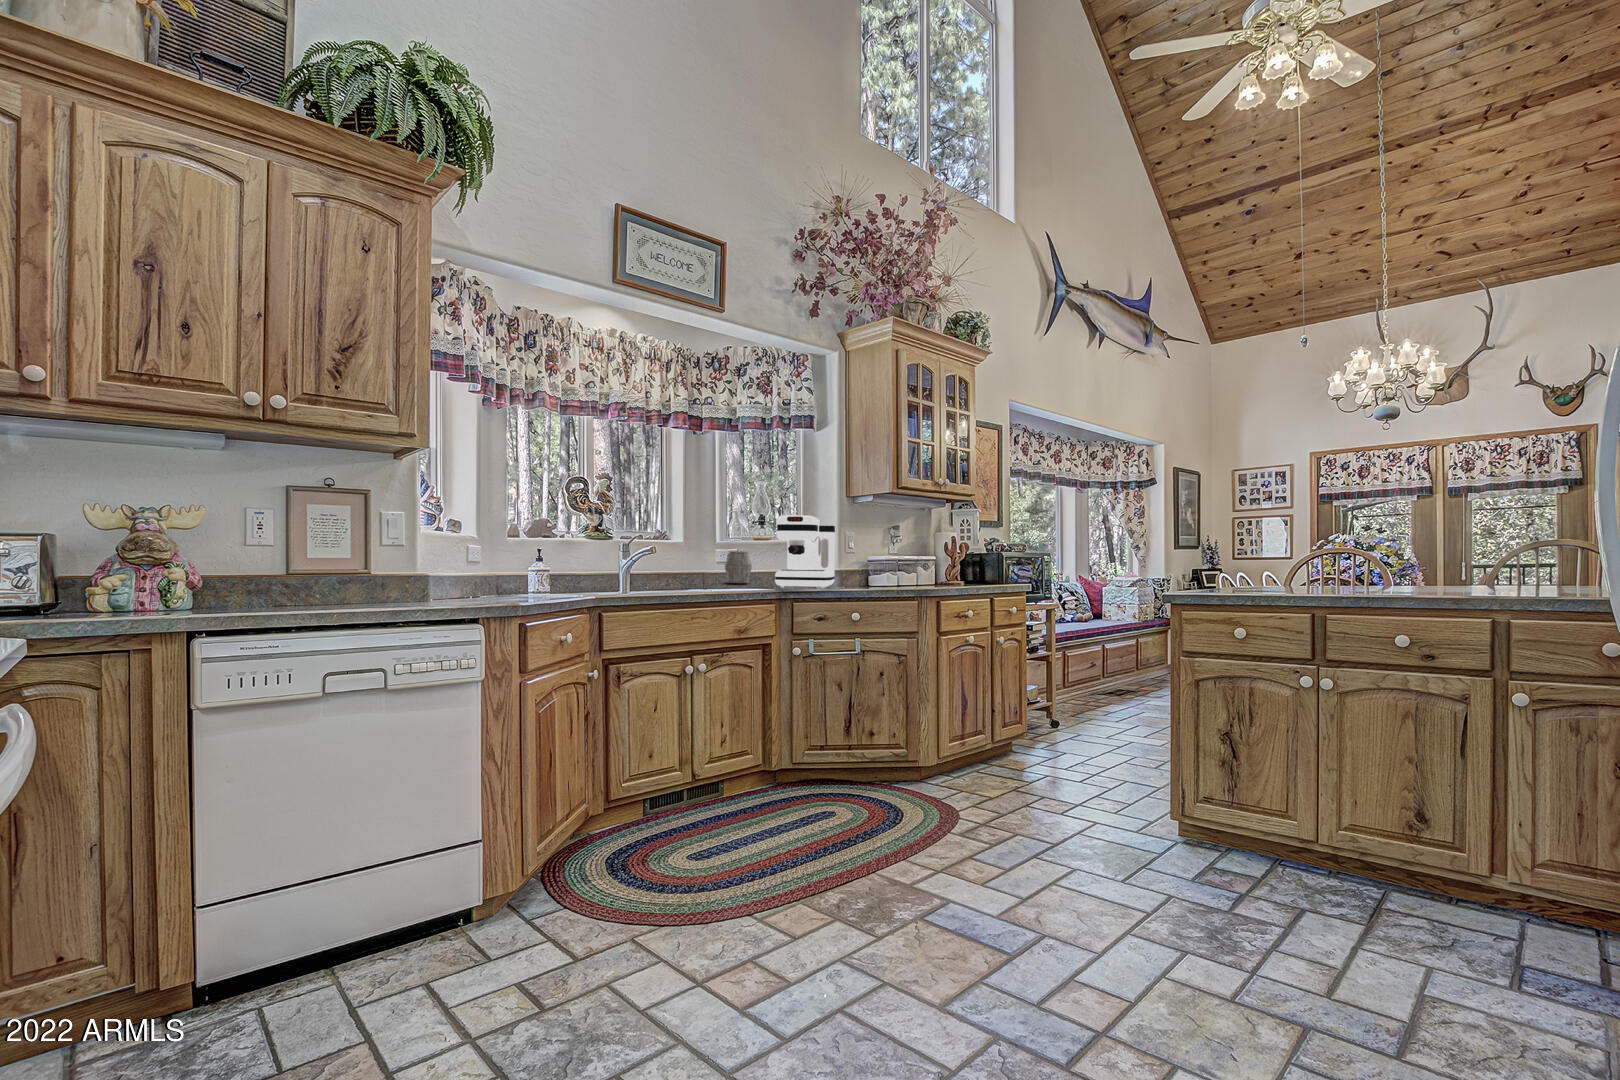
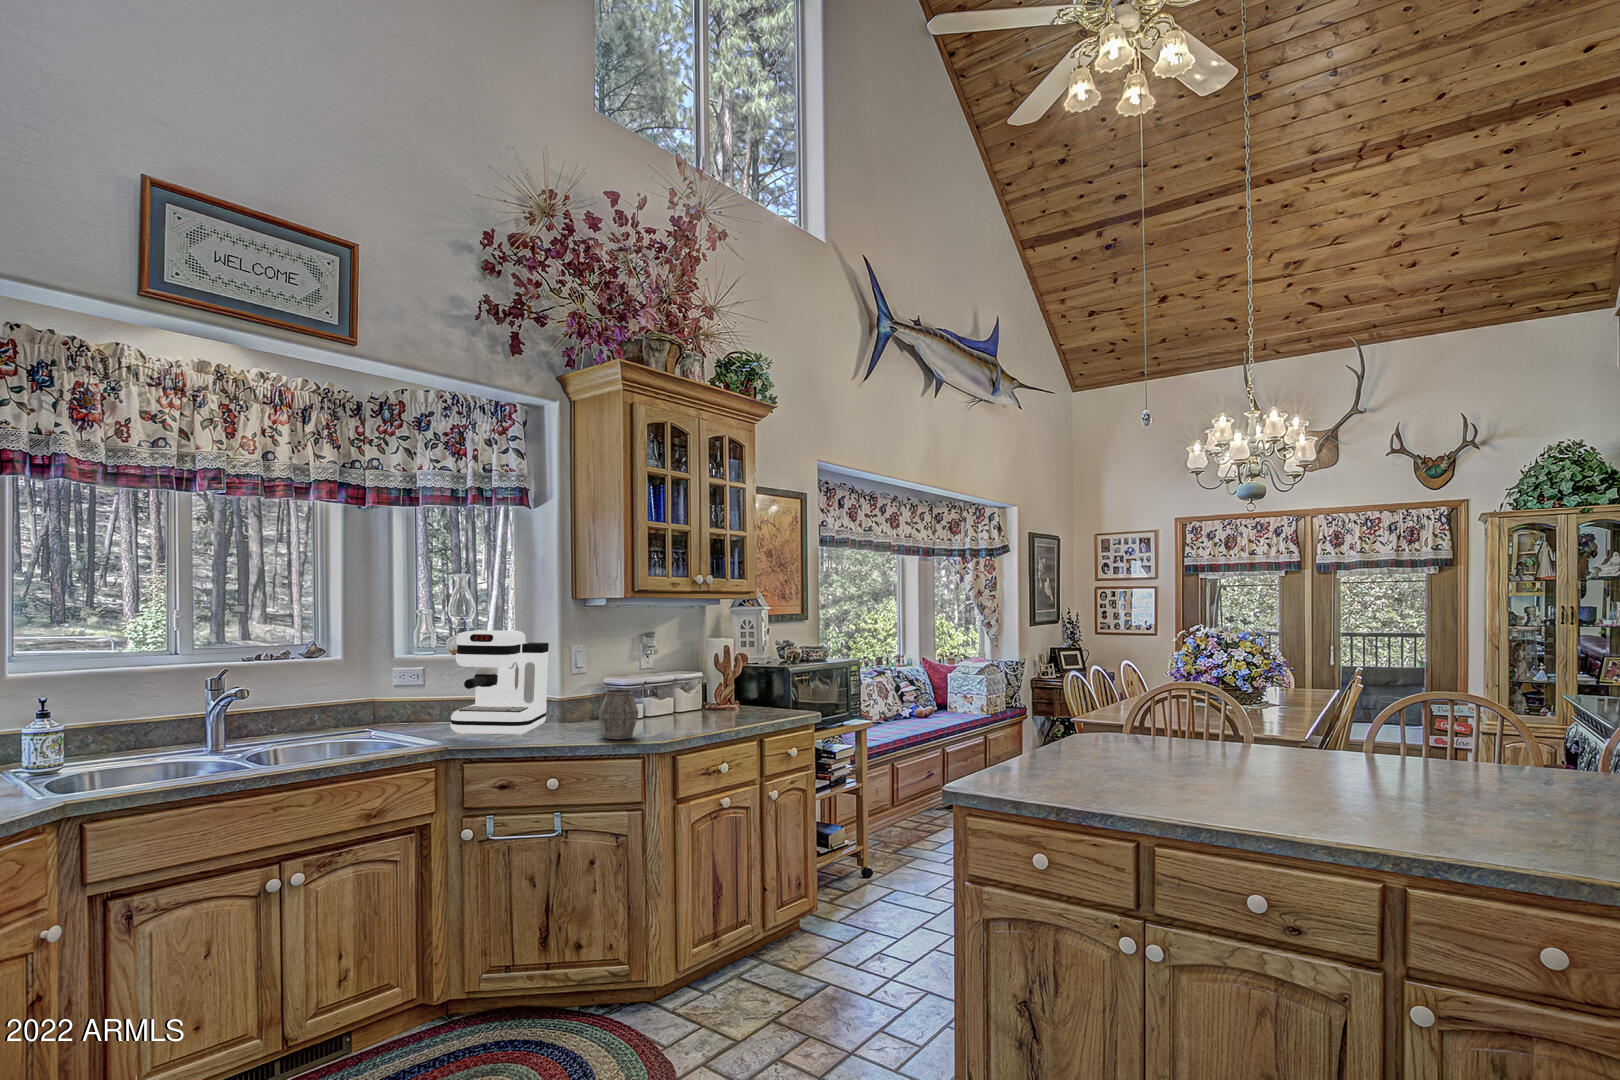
mug: present [725,551,752,583] -> present [599,690,638,739]

